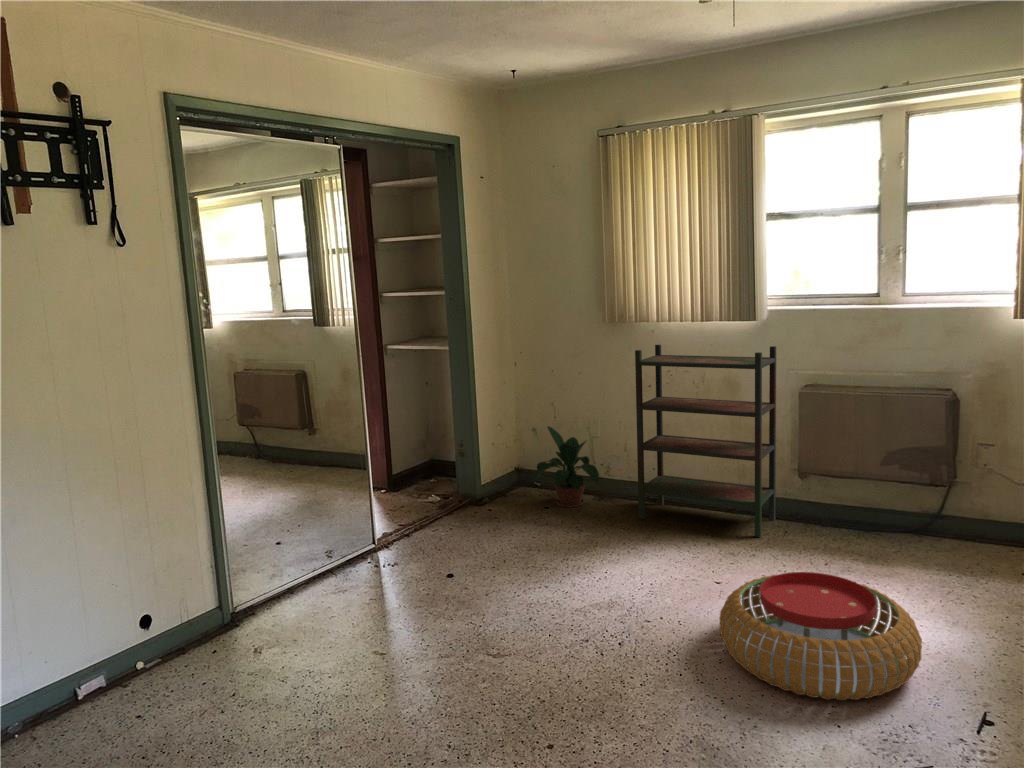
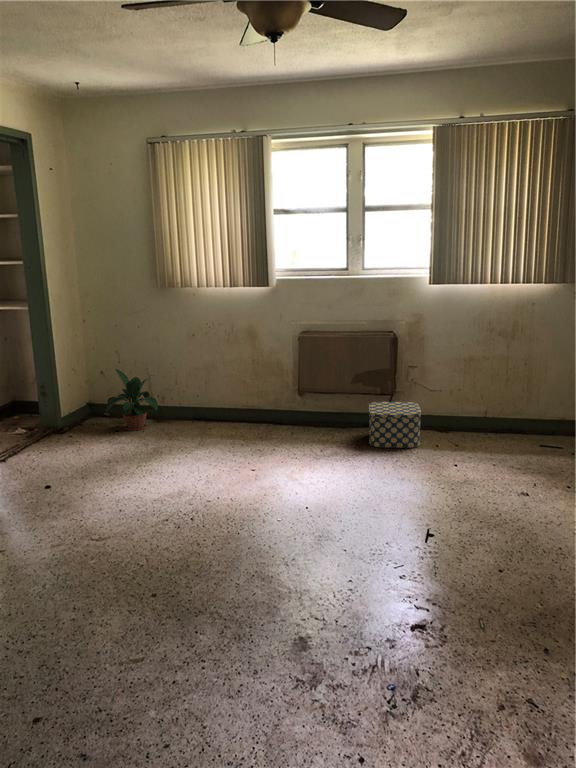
bookshelf: present [635,345,776,537] -> none [183,304,285,439]
storage box: none [910,494,1006,573] -> present [369,402,421,448]
pouf: present [719,572,922,700] -> none [246,450,365,521]

